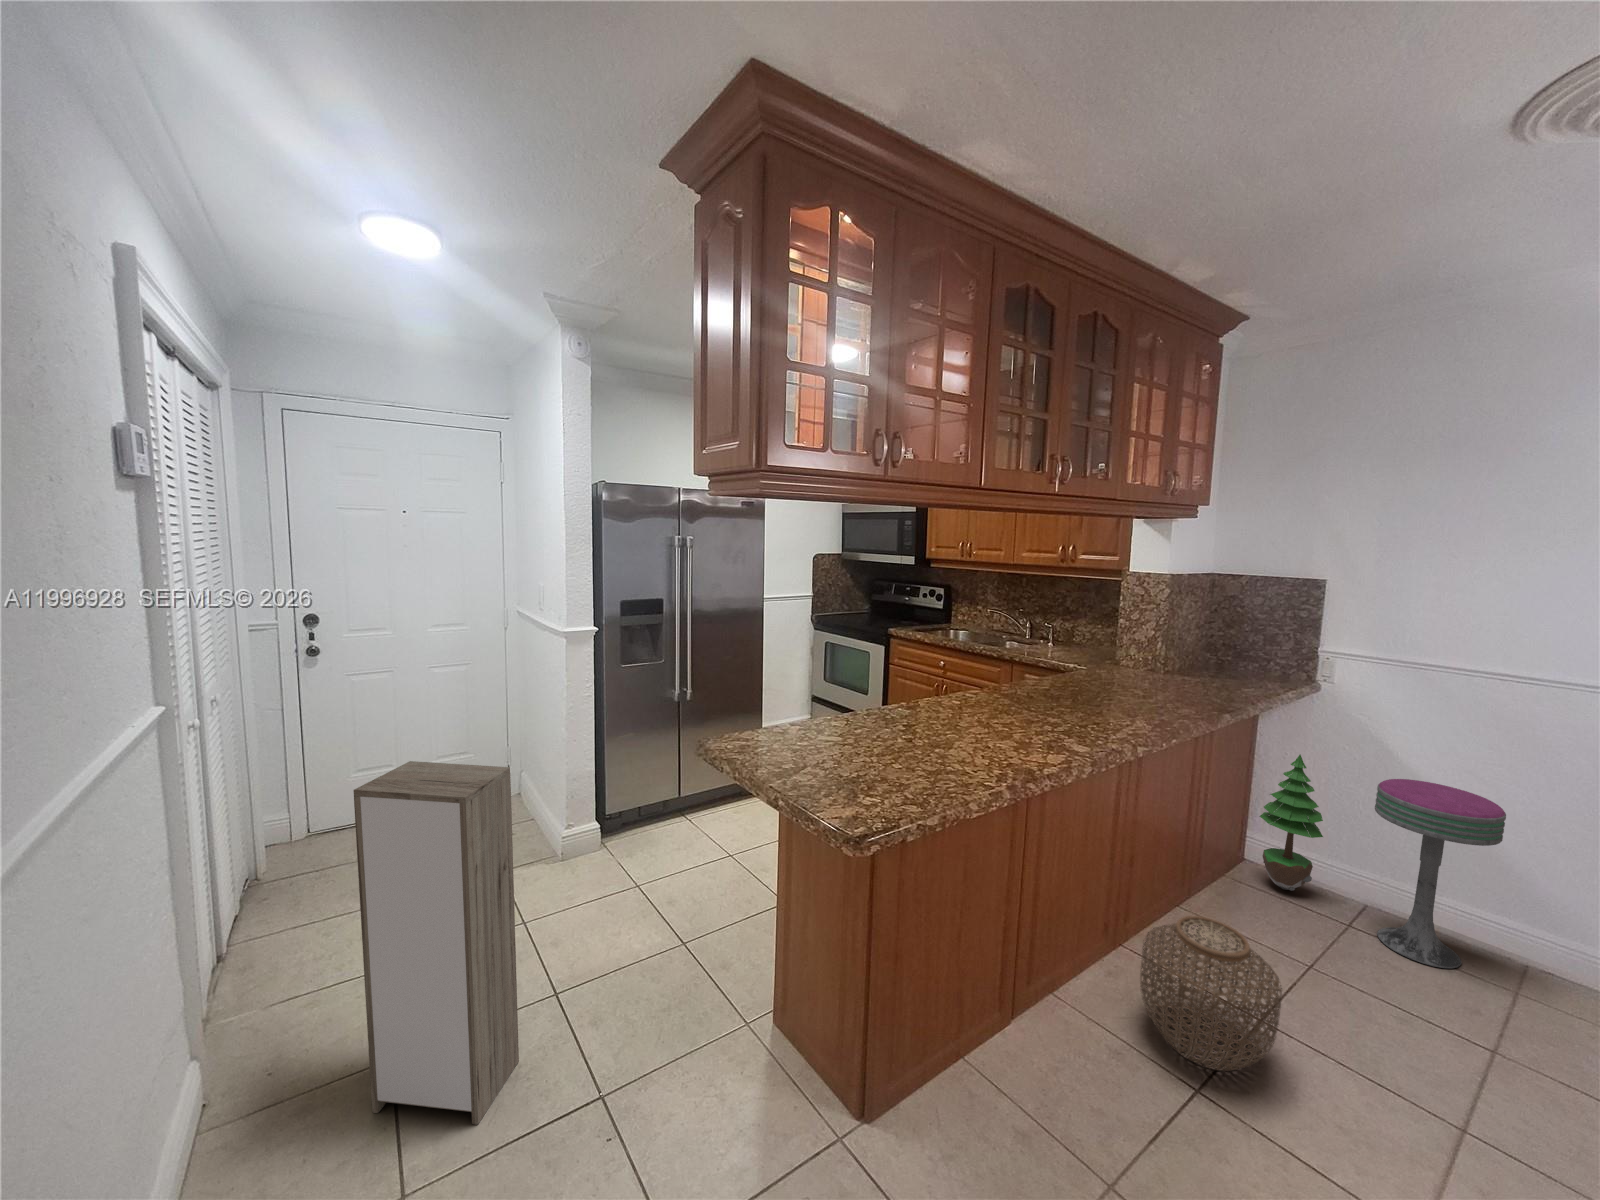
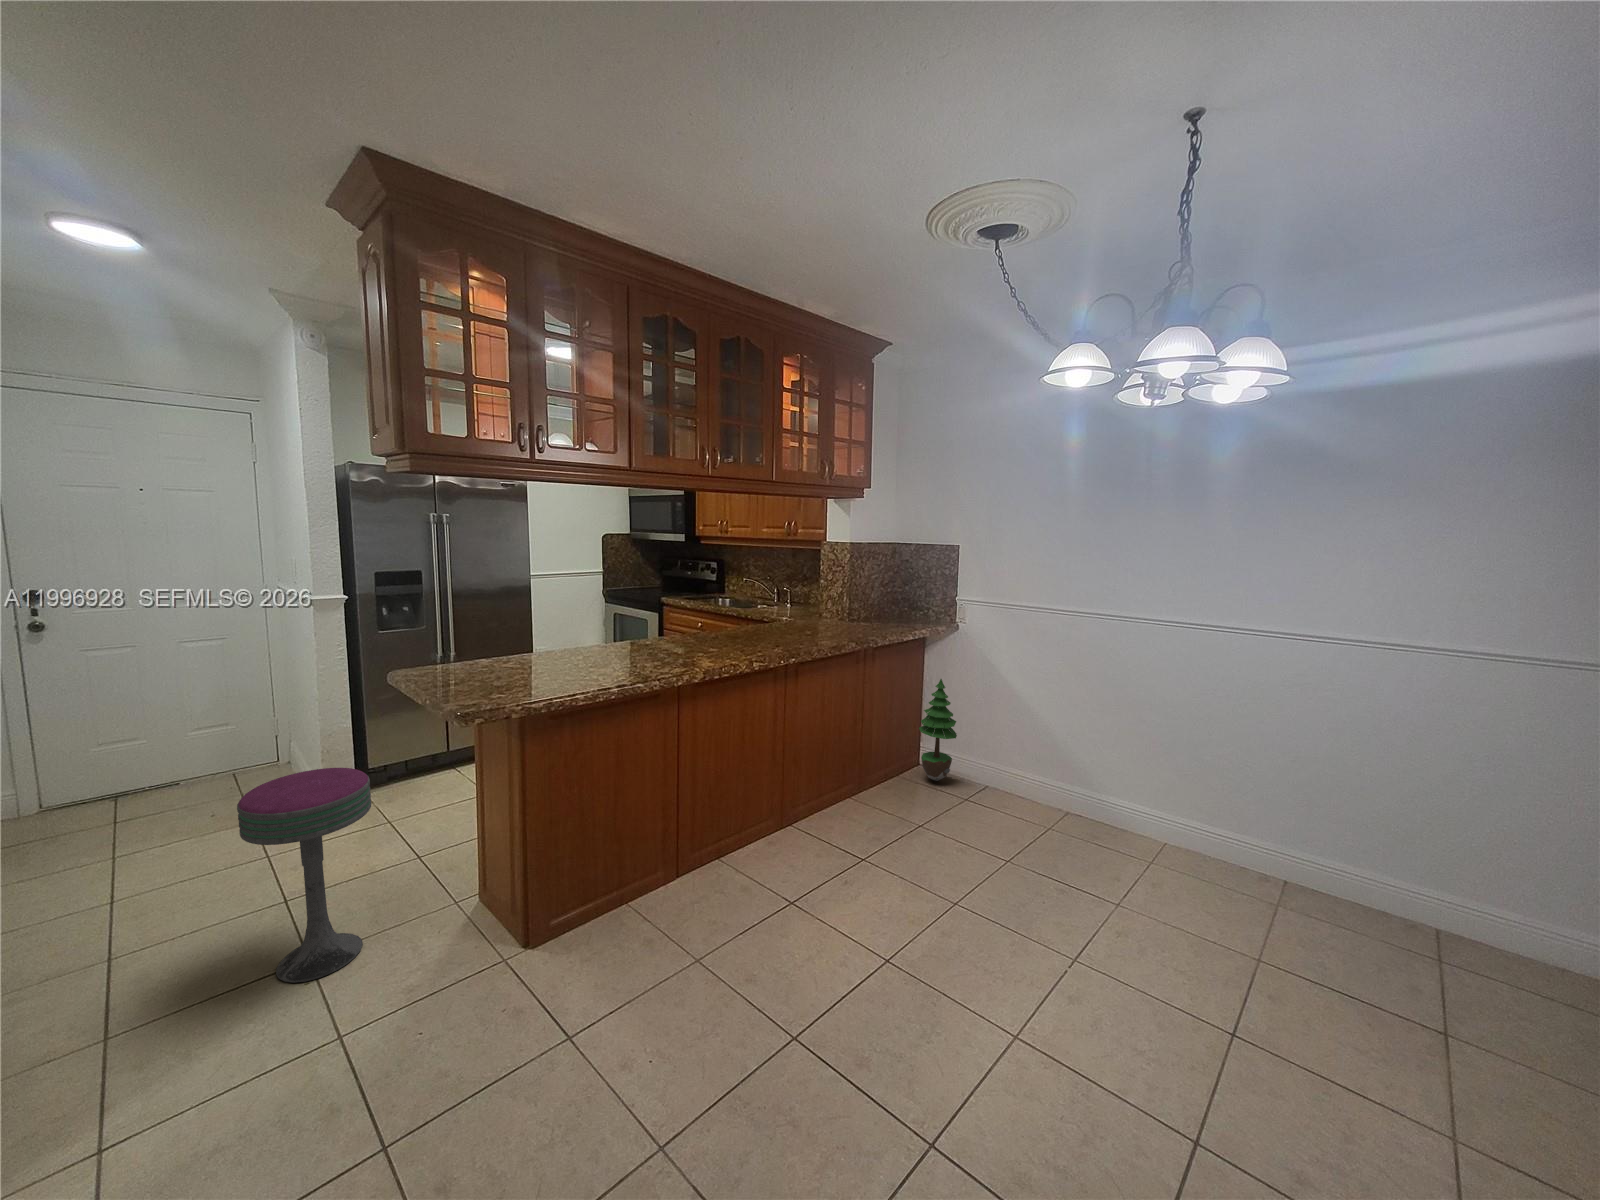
storage cabinet: present [354,761,519,1125] -> none [32,704,232,1008]
bar stool: present [1375,779,1506,969] -> present [237,768,371,983]
woven basket: present [1140,916,1282,1071] -> none [773,790,858,894]

